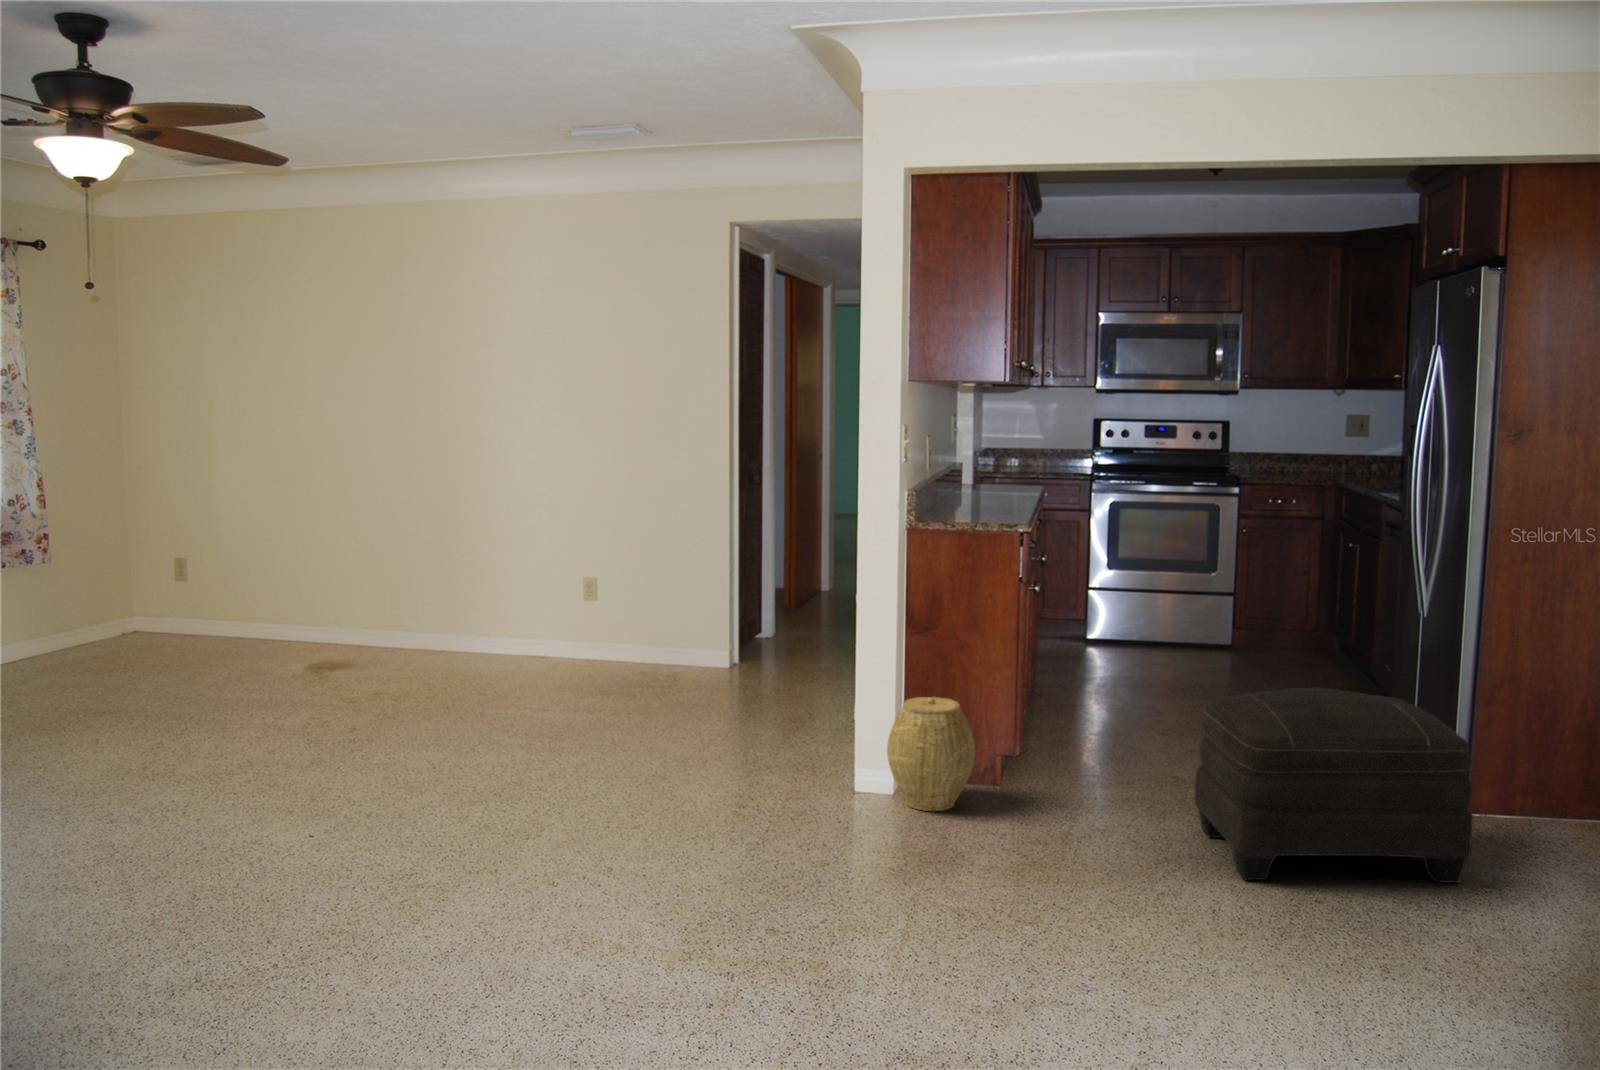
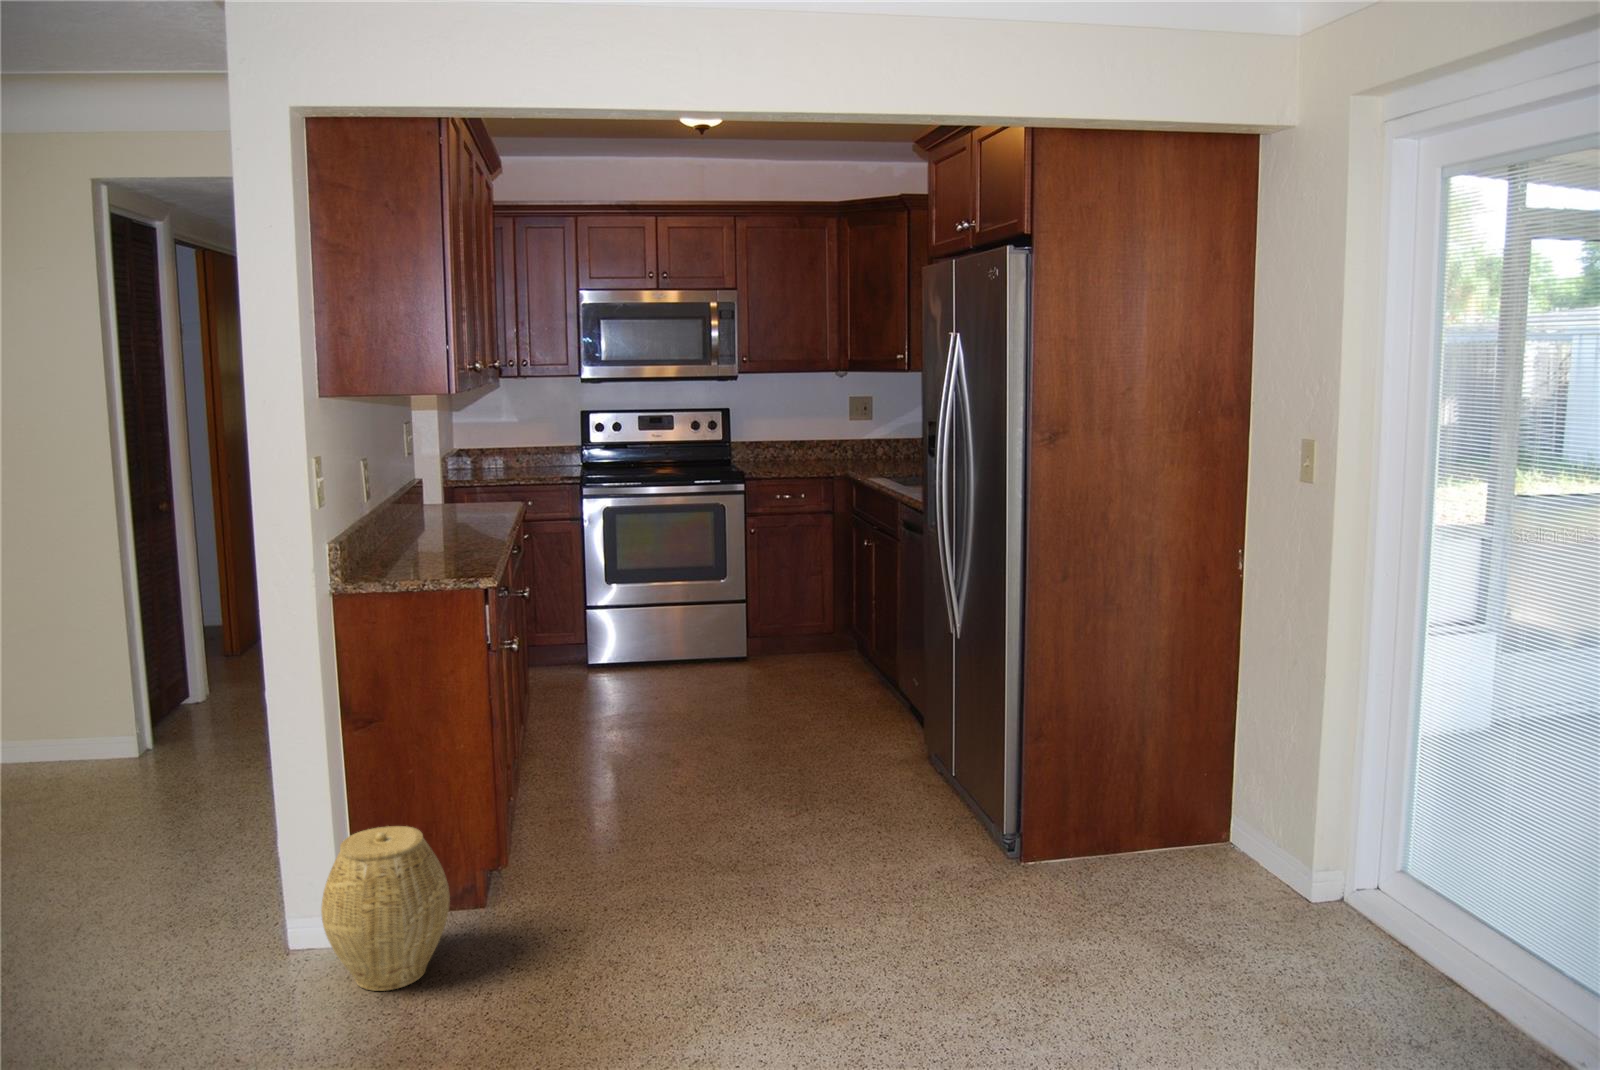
ottoman: present [1195,688,1472,883] -> none [735,756,1049,1029]

